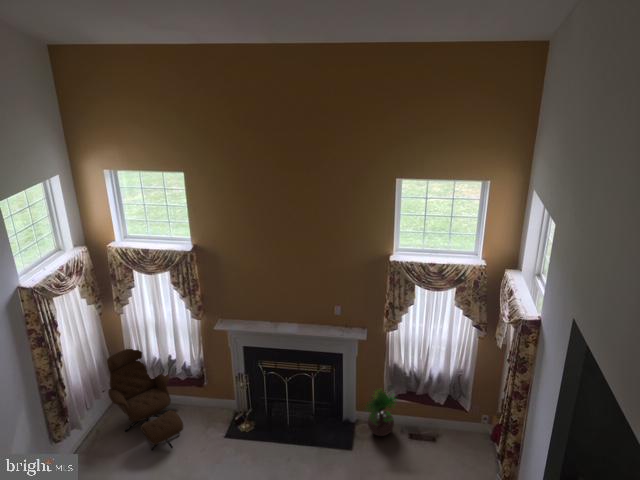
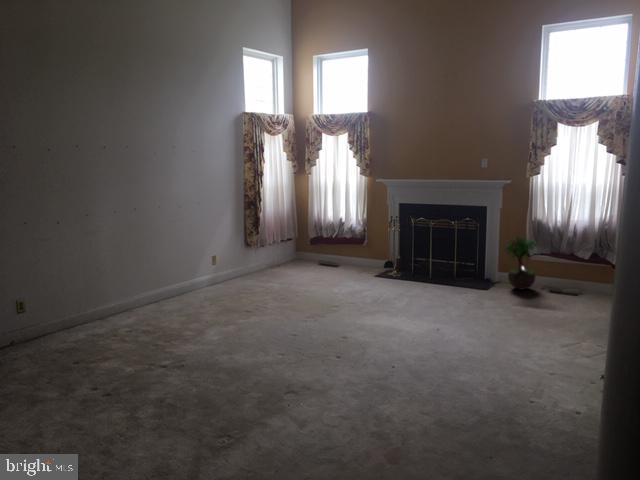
lounge chair: present [107,349,183,450] -> none [291,209,343,278]

